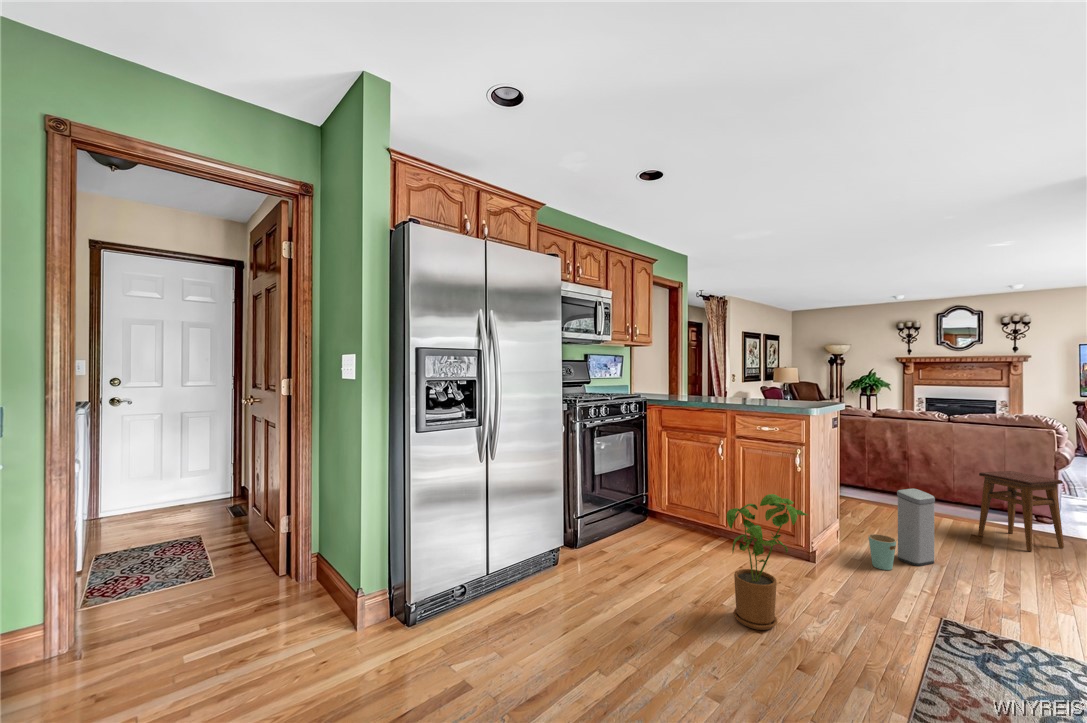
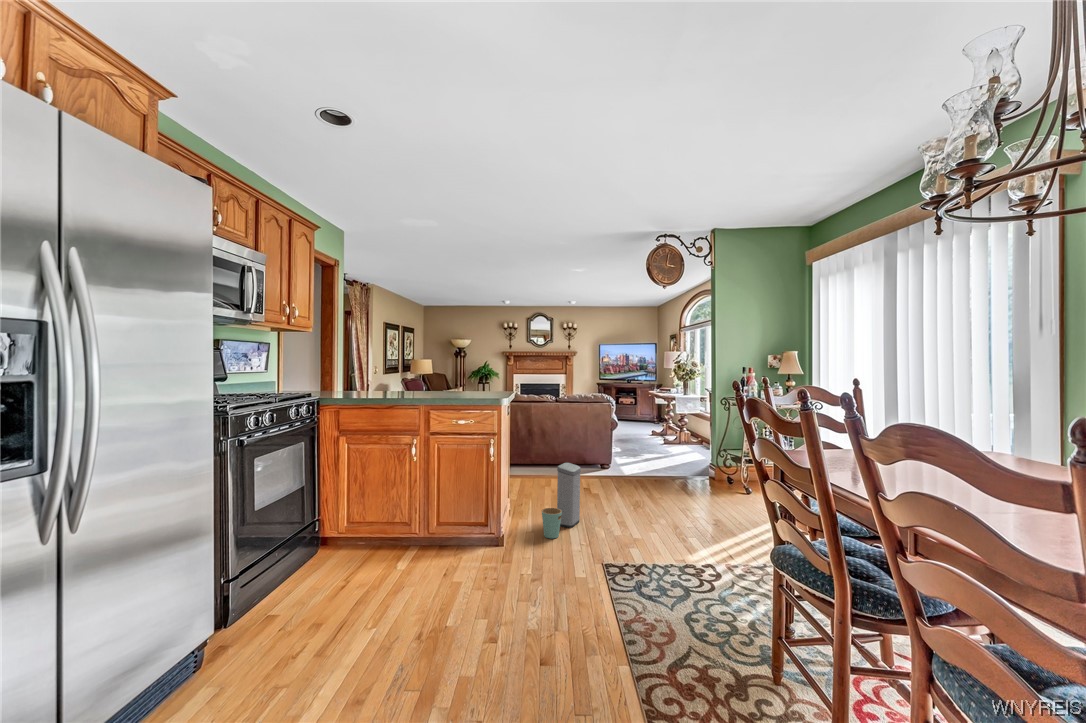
stool: present [978,471,1064,551] -> none [590,438,634,496]
house plant: present [727,494,808,630] -> none [455,495,535,647]

